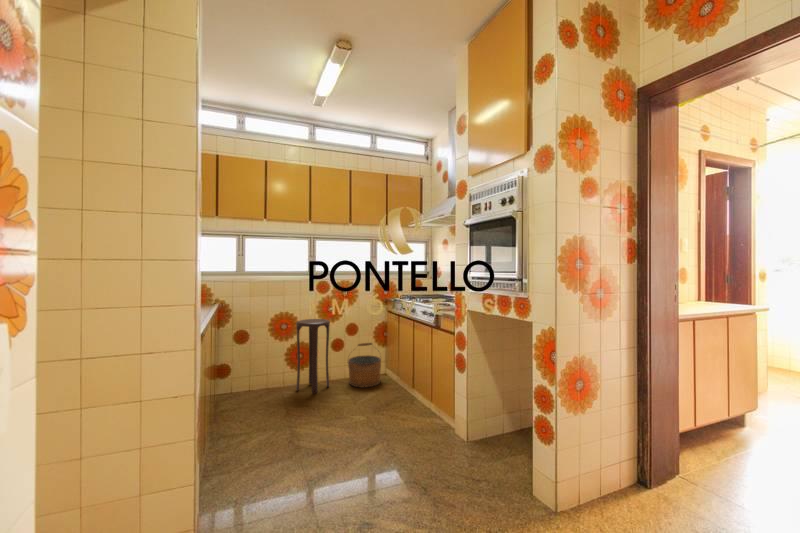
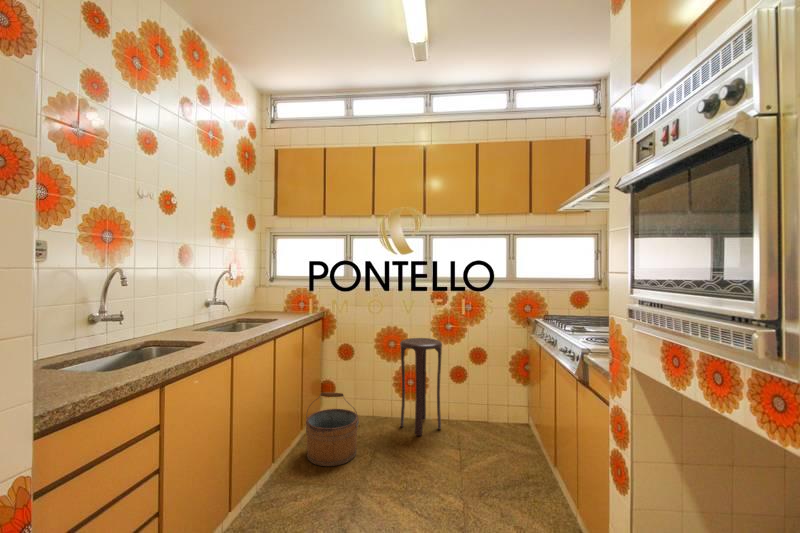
bucket: present [348,343,381,388] -> present [306,392,359,466]

